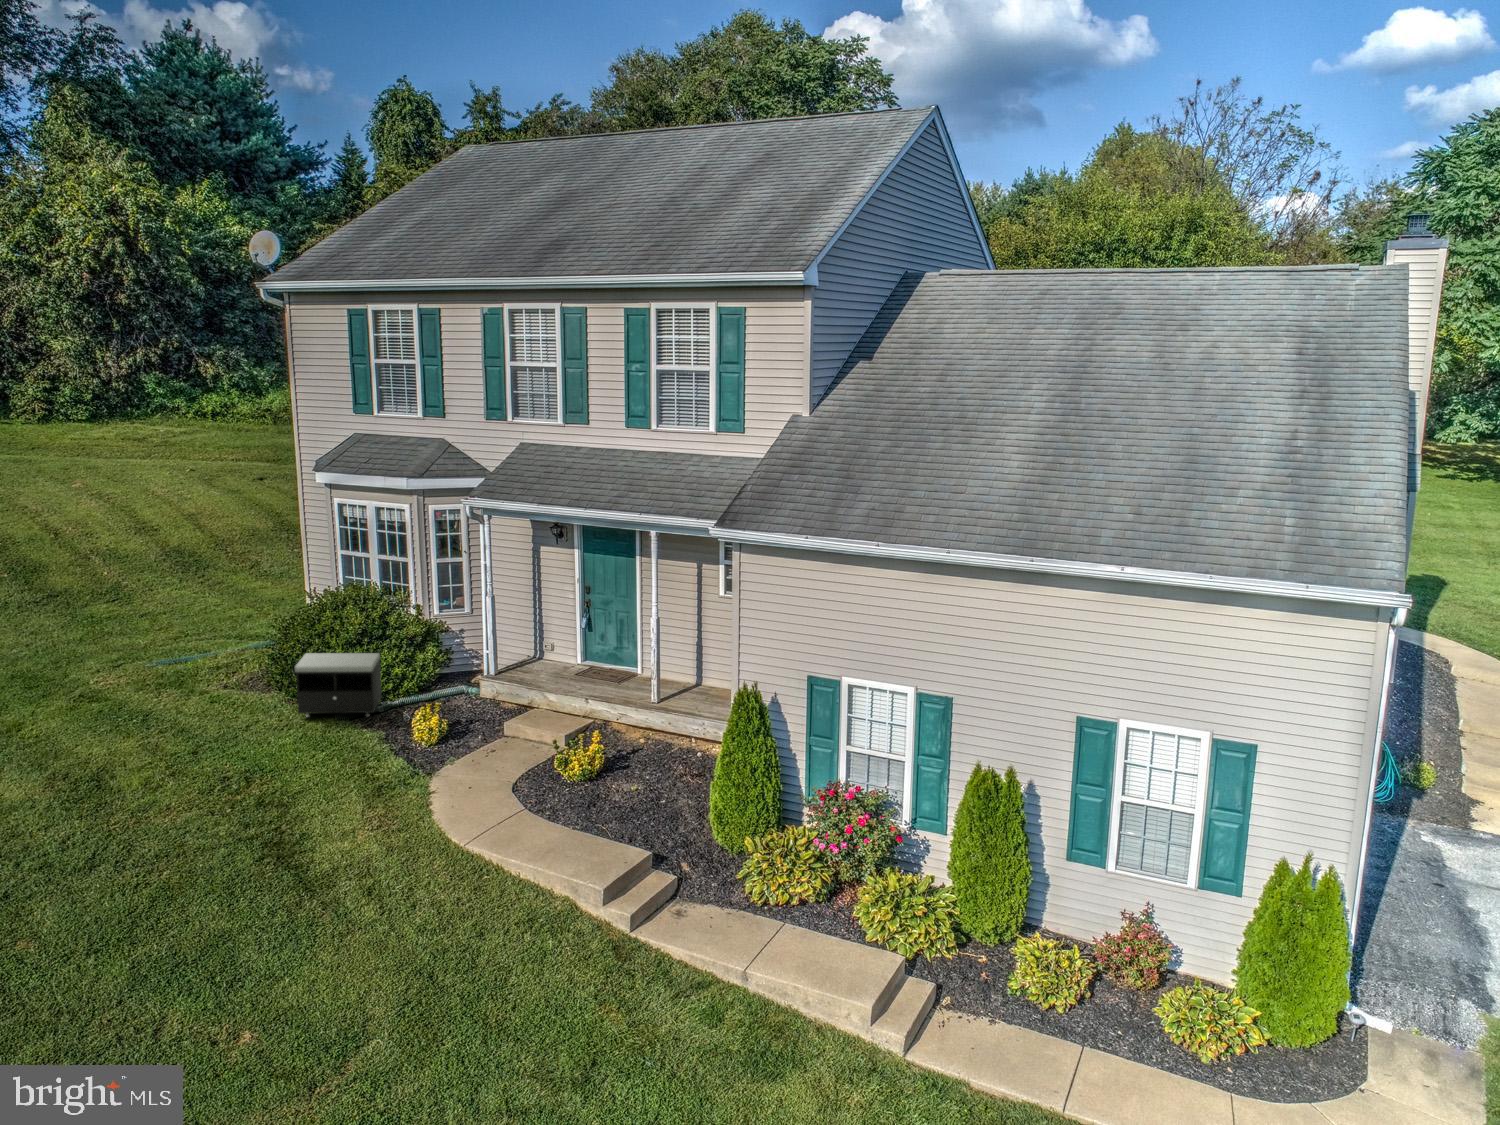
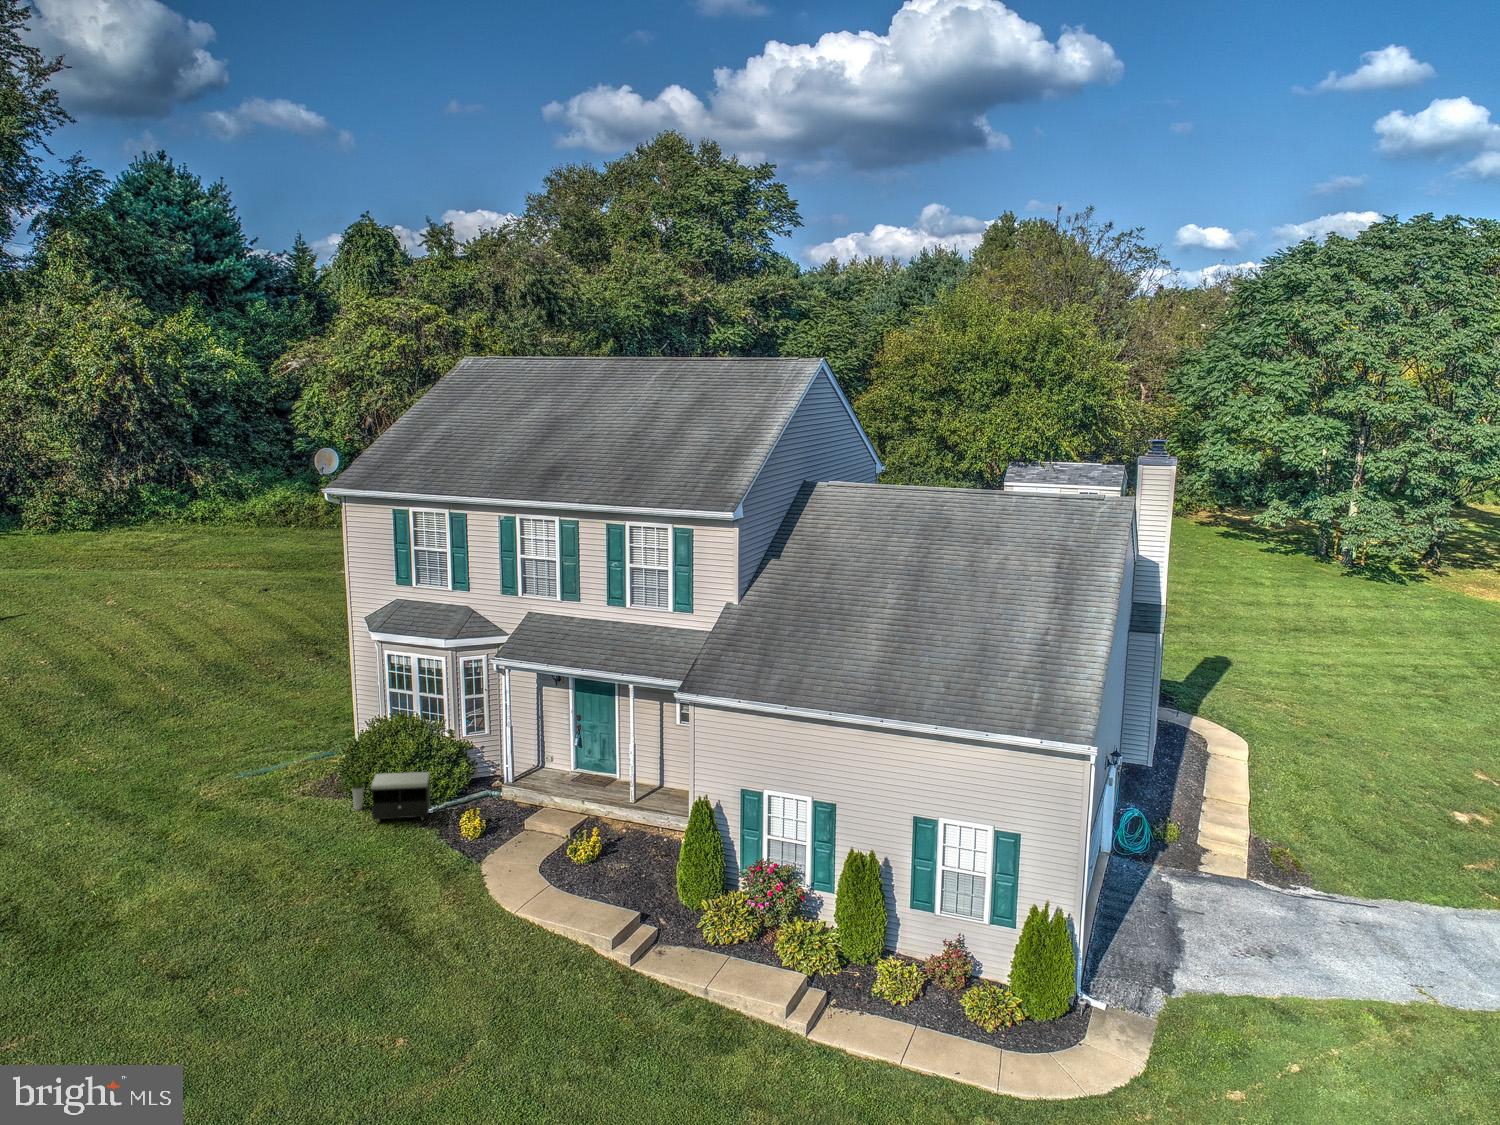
planter: none [270,654,298,702] -> present [351,775,367,810]

